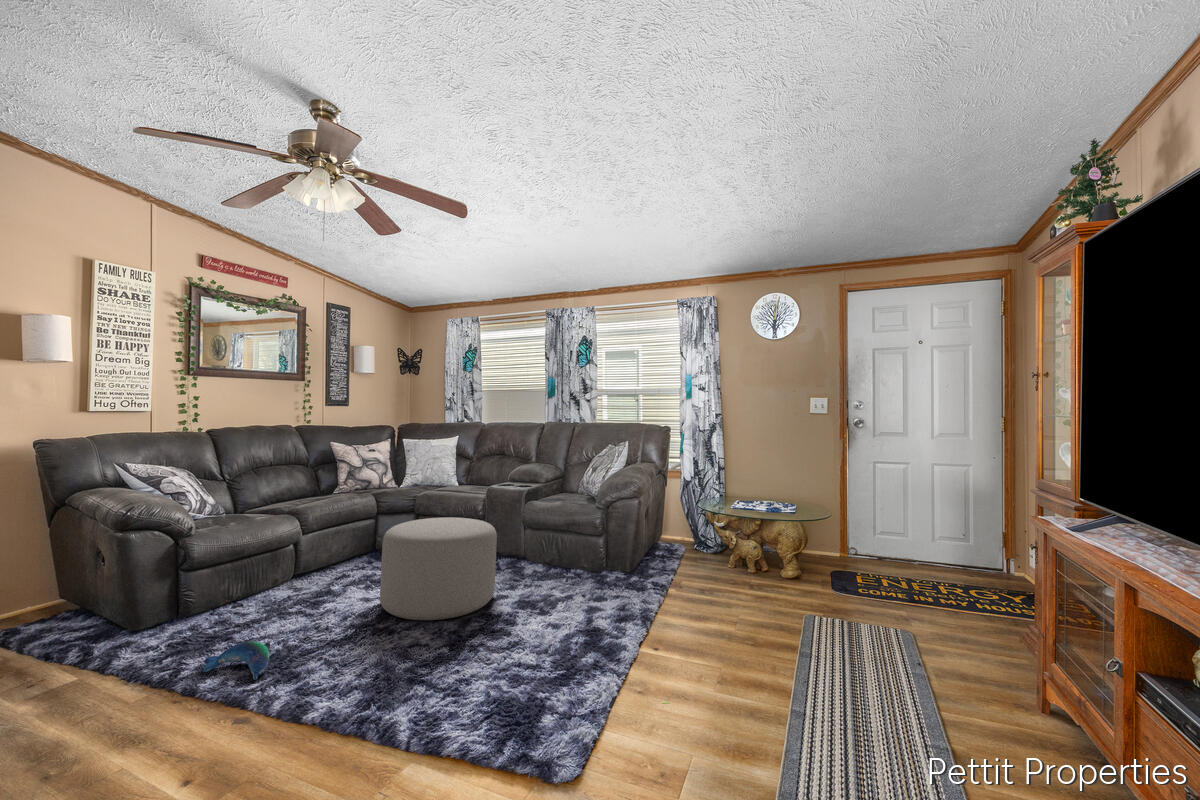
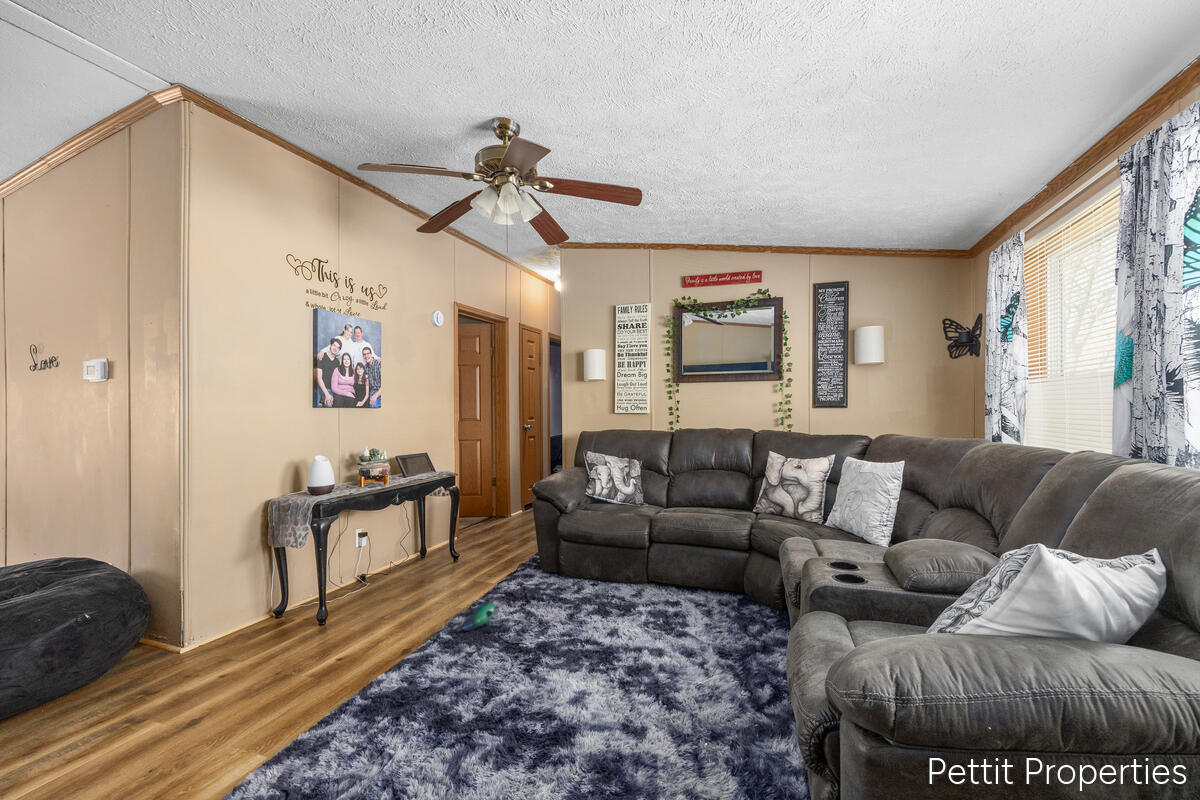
ottoman: present [380,517,497,620] -> none [550,560,694,715]

